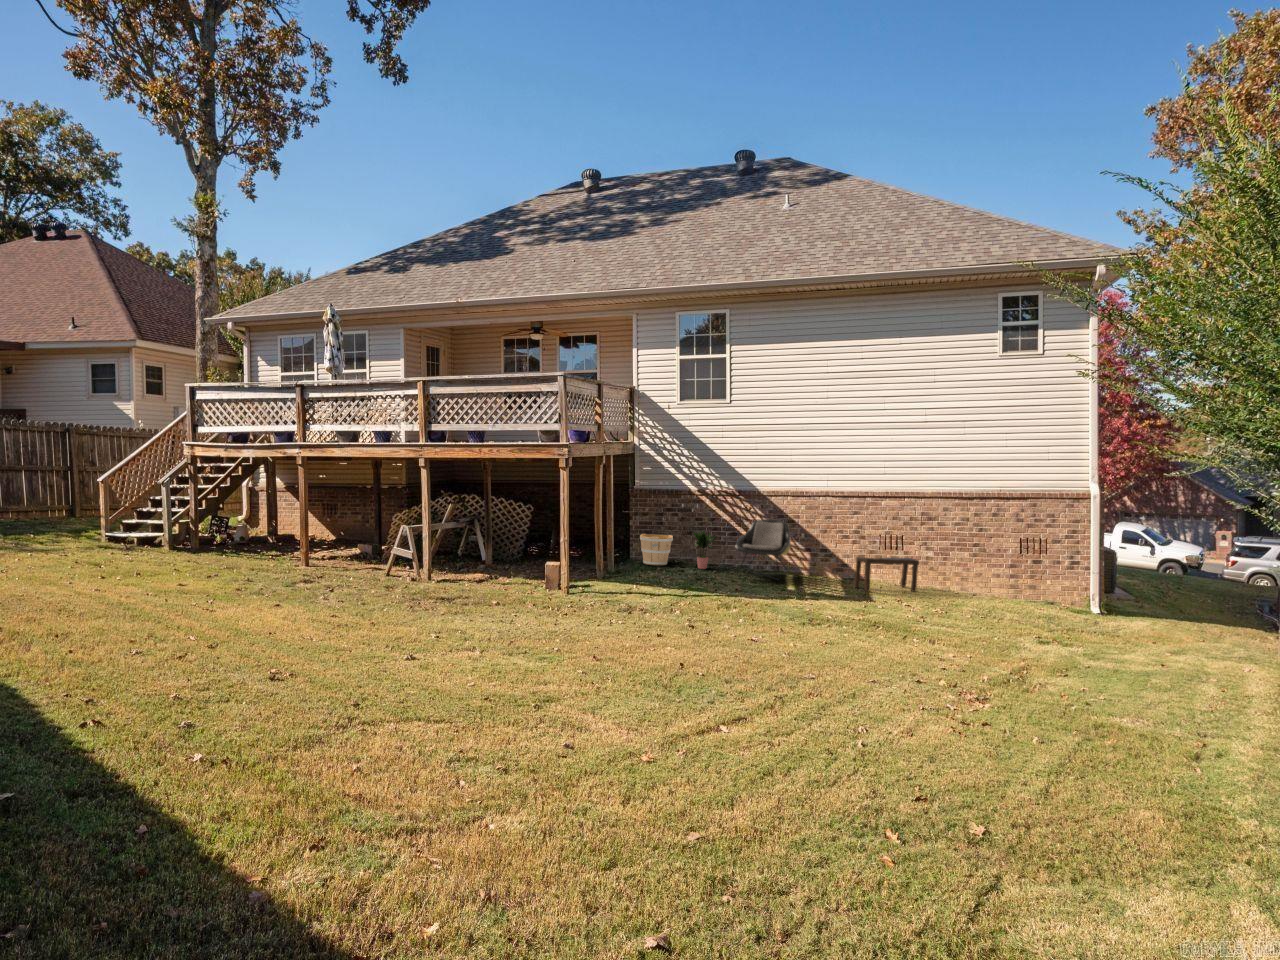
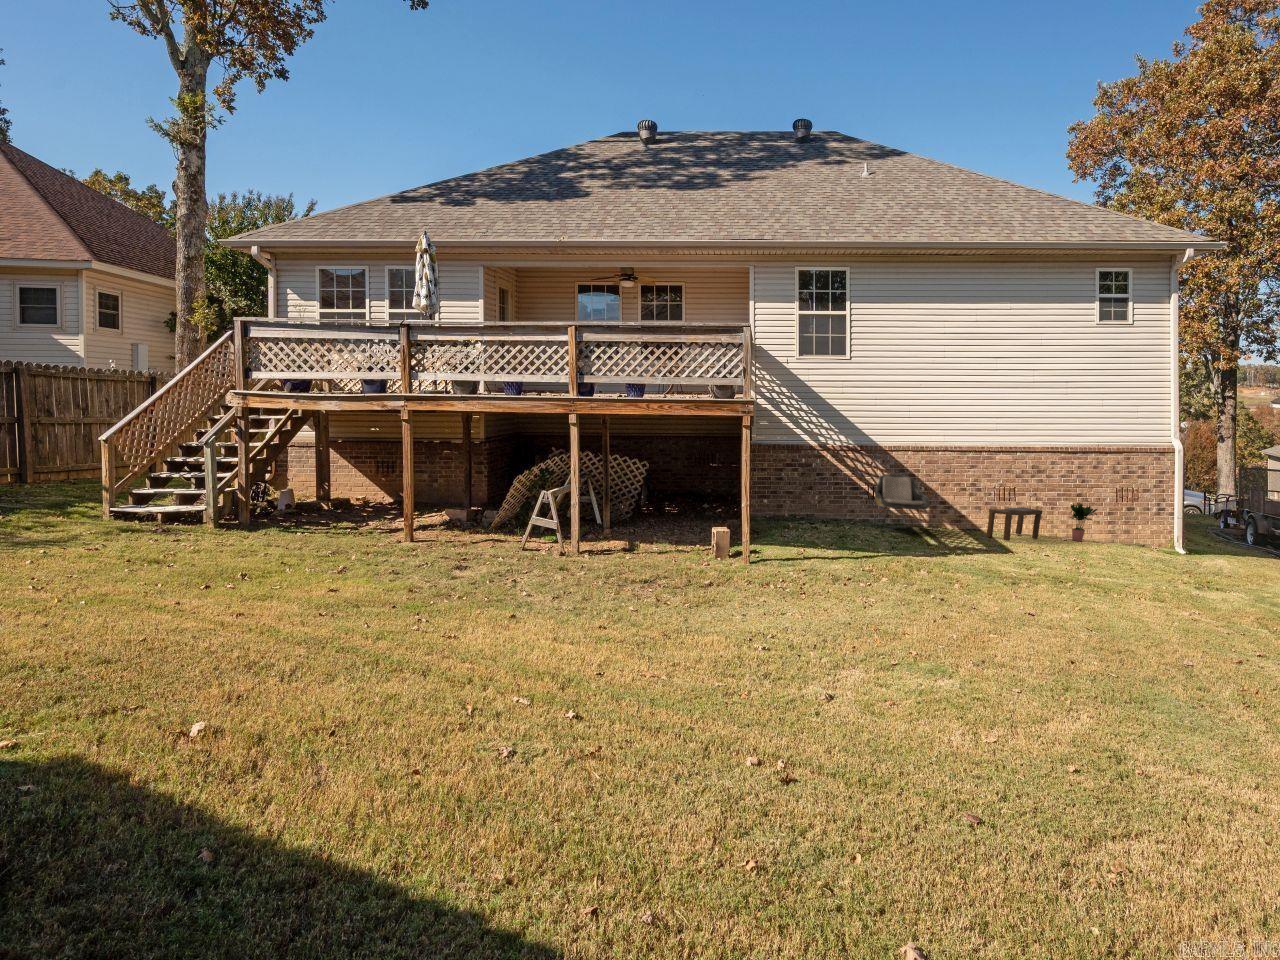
potted plant: present [694,531,716,569] -> present [1070,503,1097,541]
wooden bucket: present [640,534,673,565] -> none [766,490,800,522]

